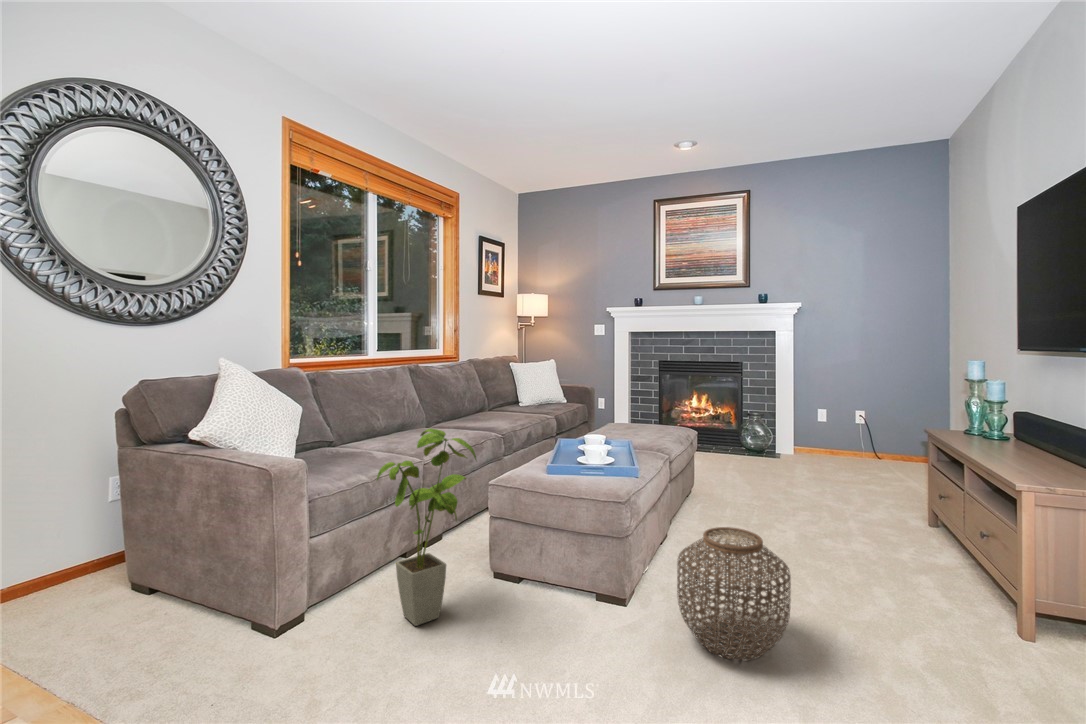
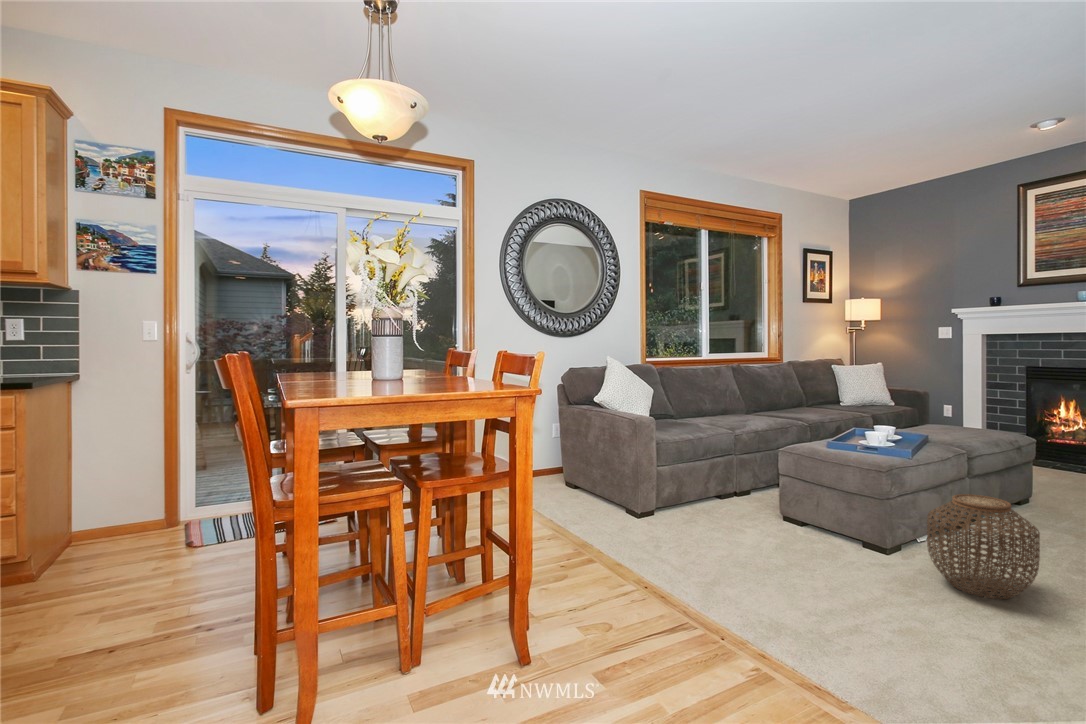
house plant: present [377,428,476,626] -> none [699,402,766,530]

